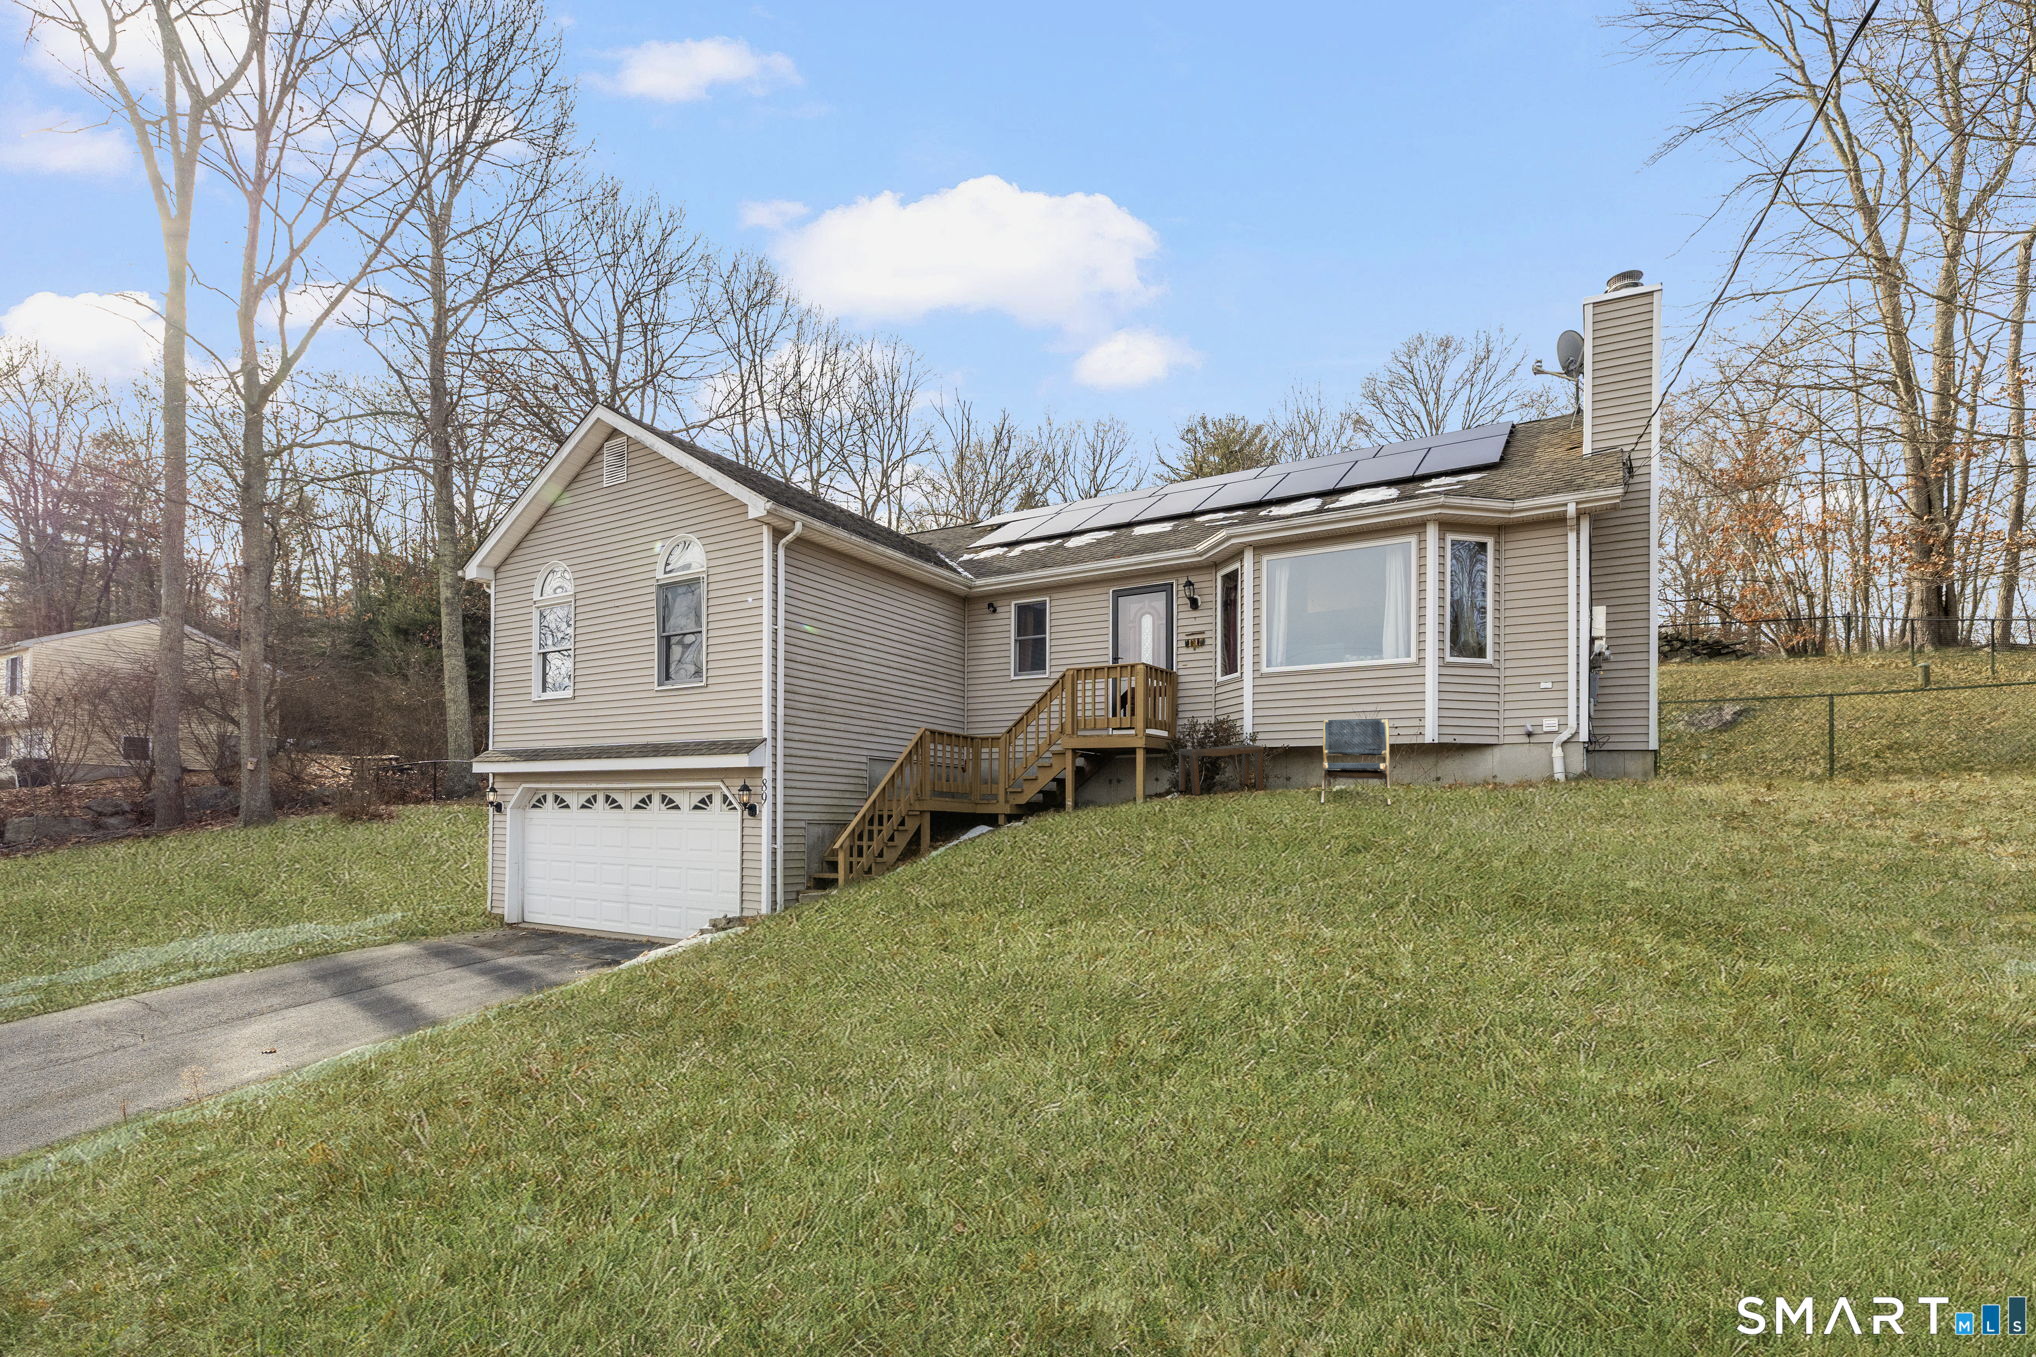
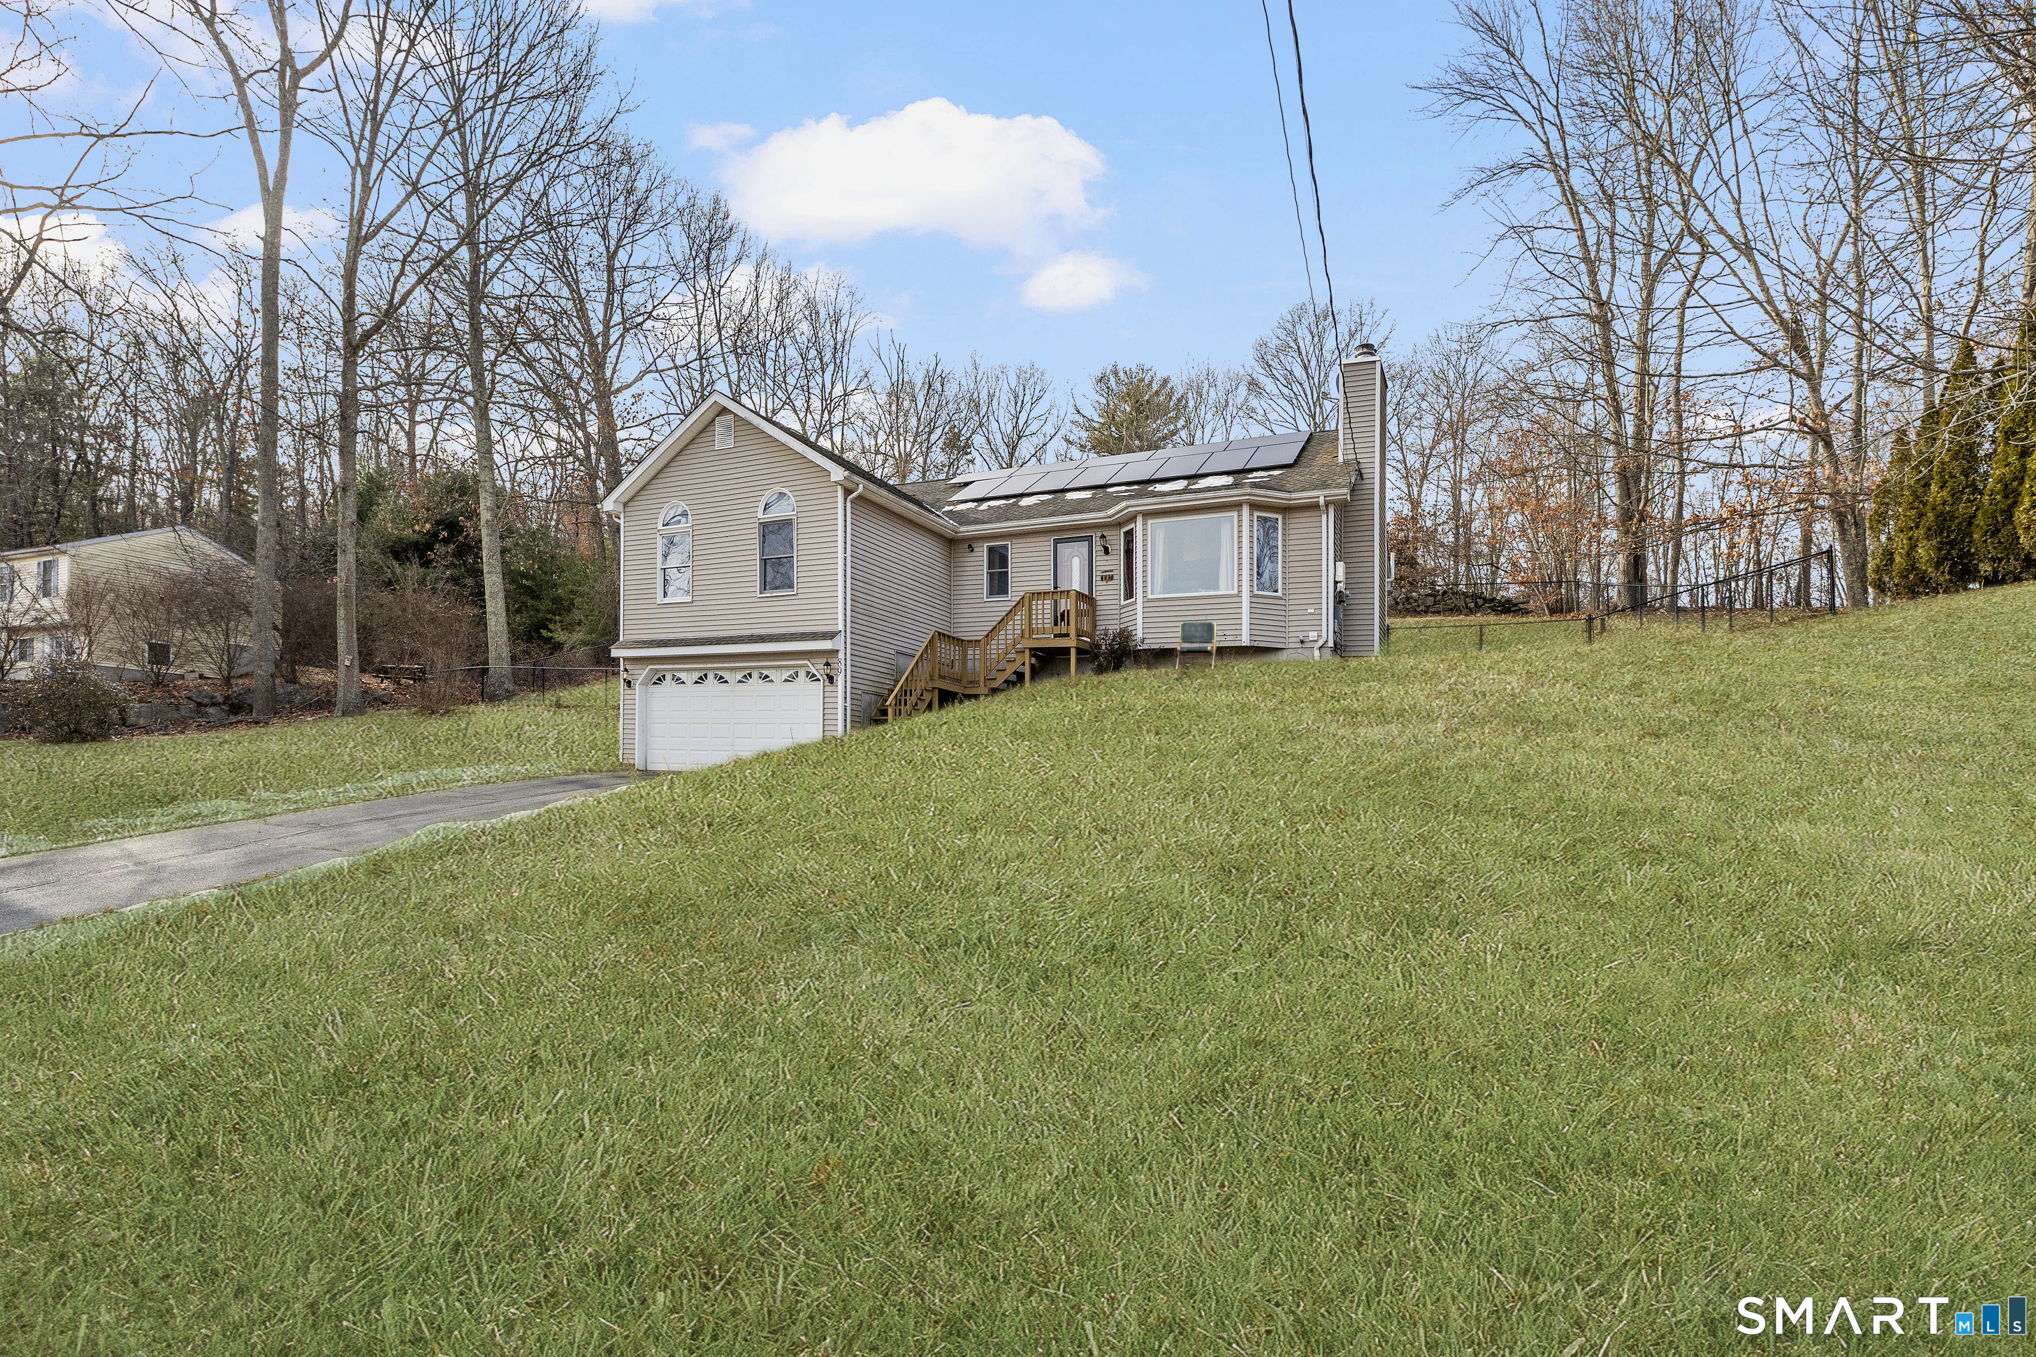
bench: present [1179,744,1264,795] -> none [1095,638,1146,667]

